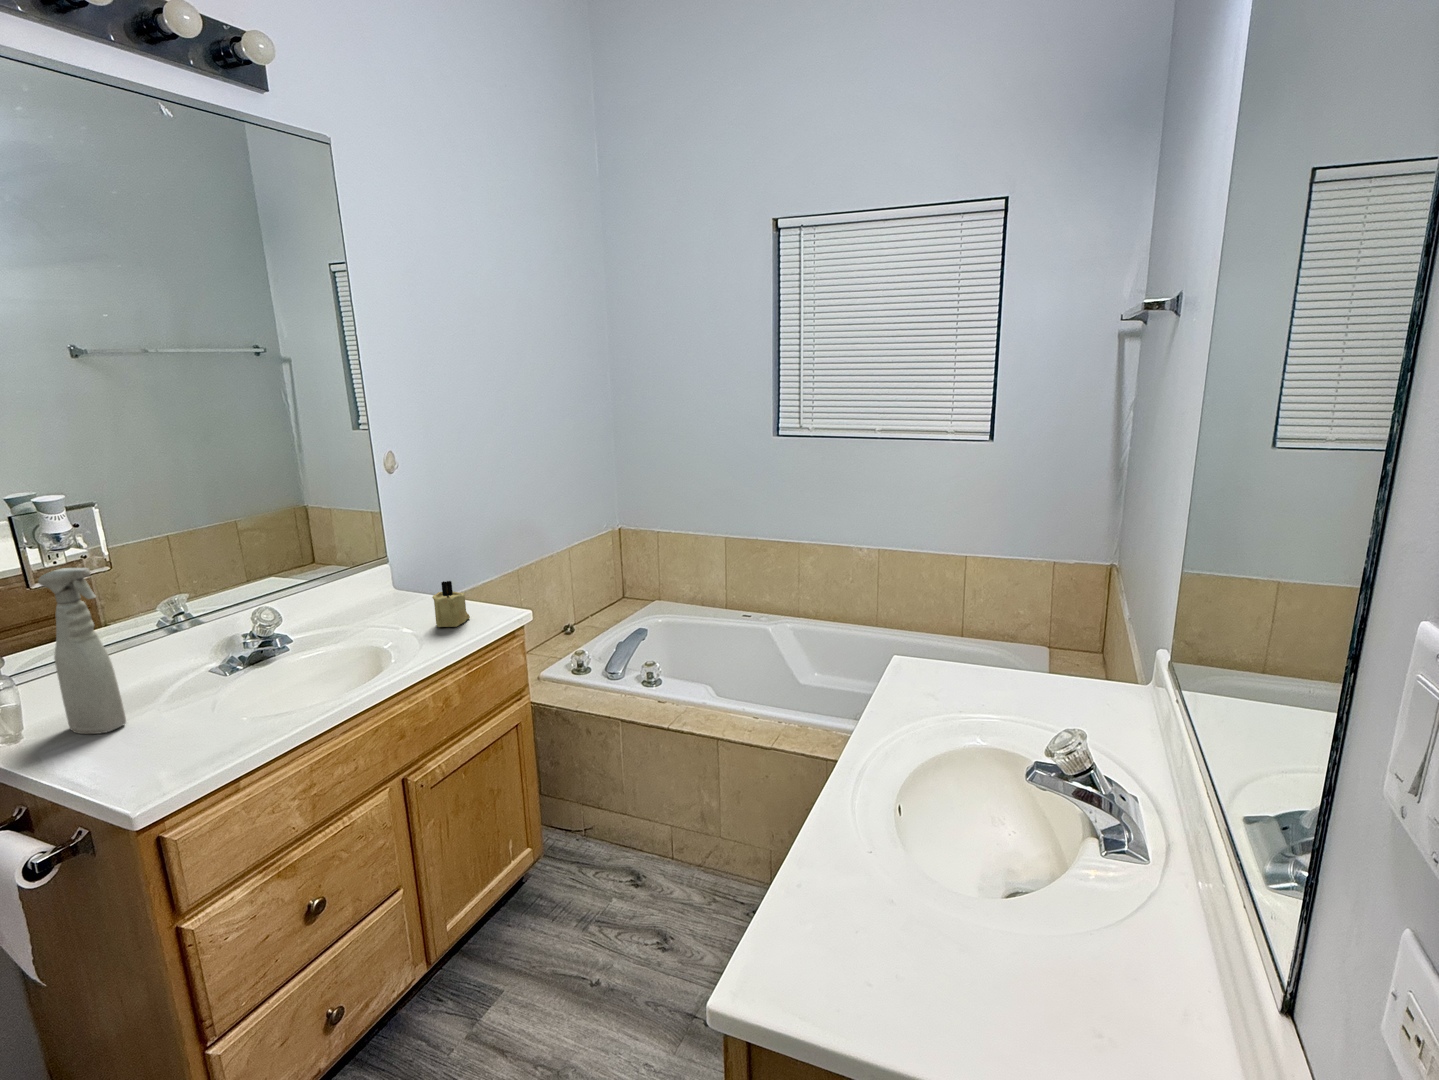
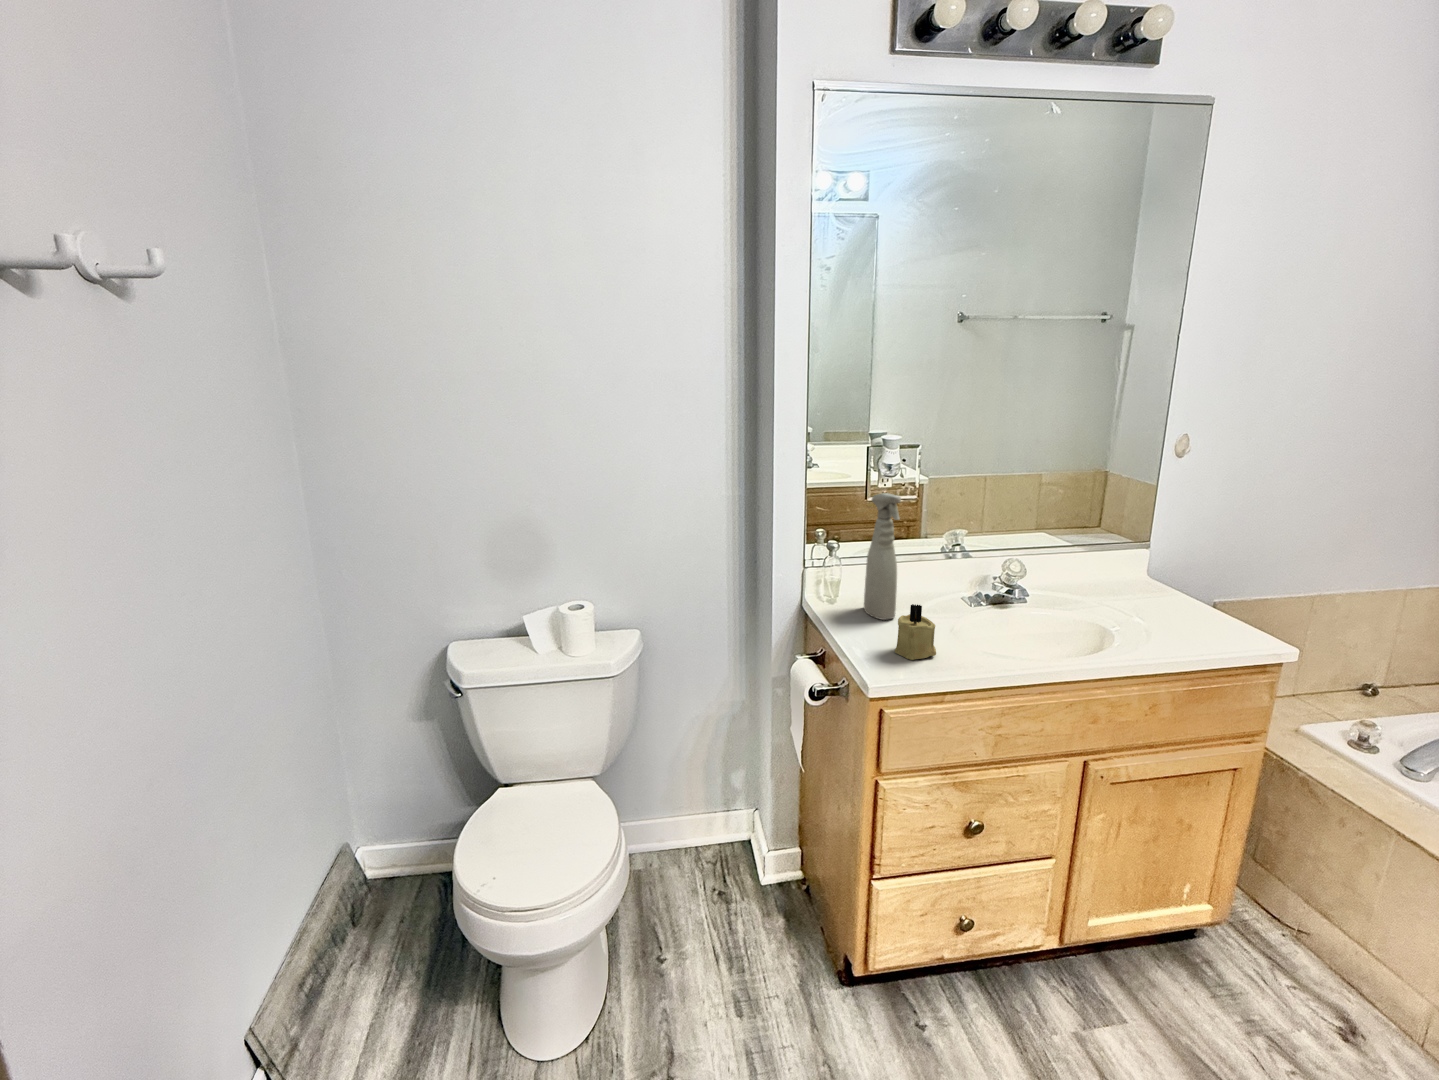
candle: present [432,581,470,627] -> present [895,604,936,660]

